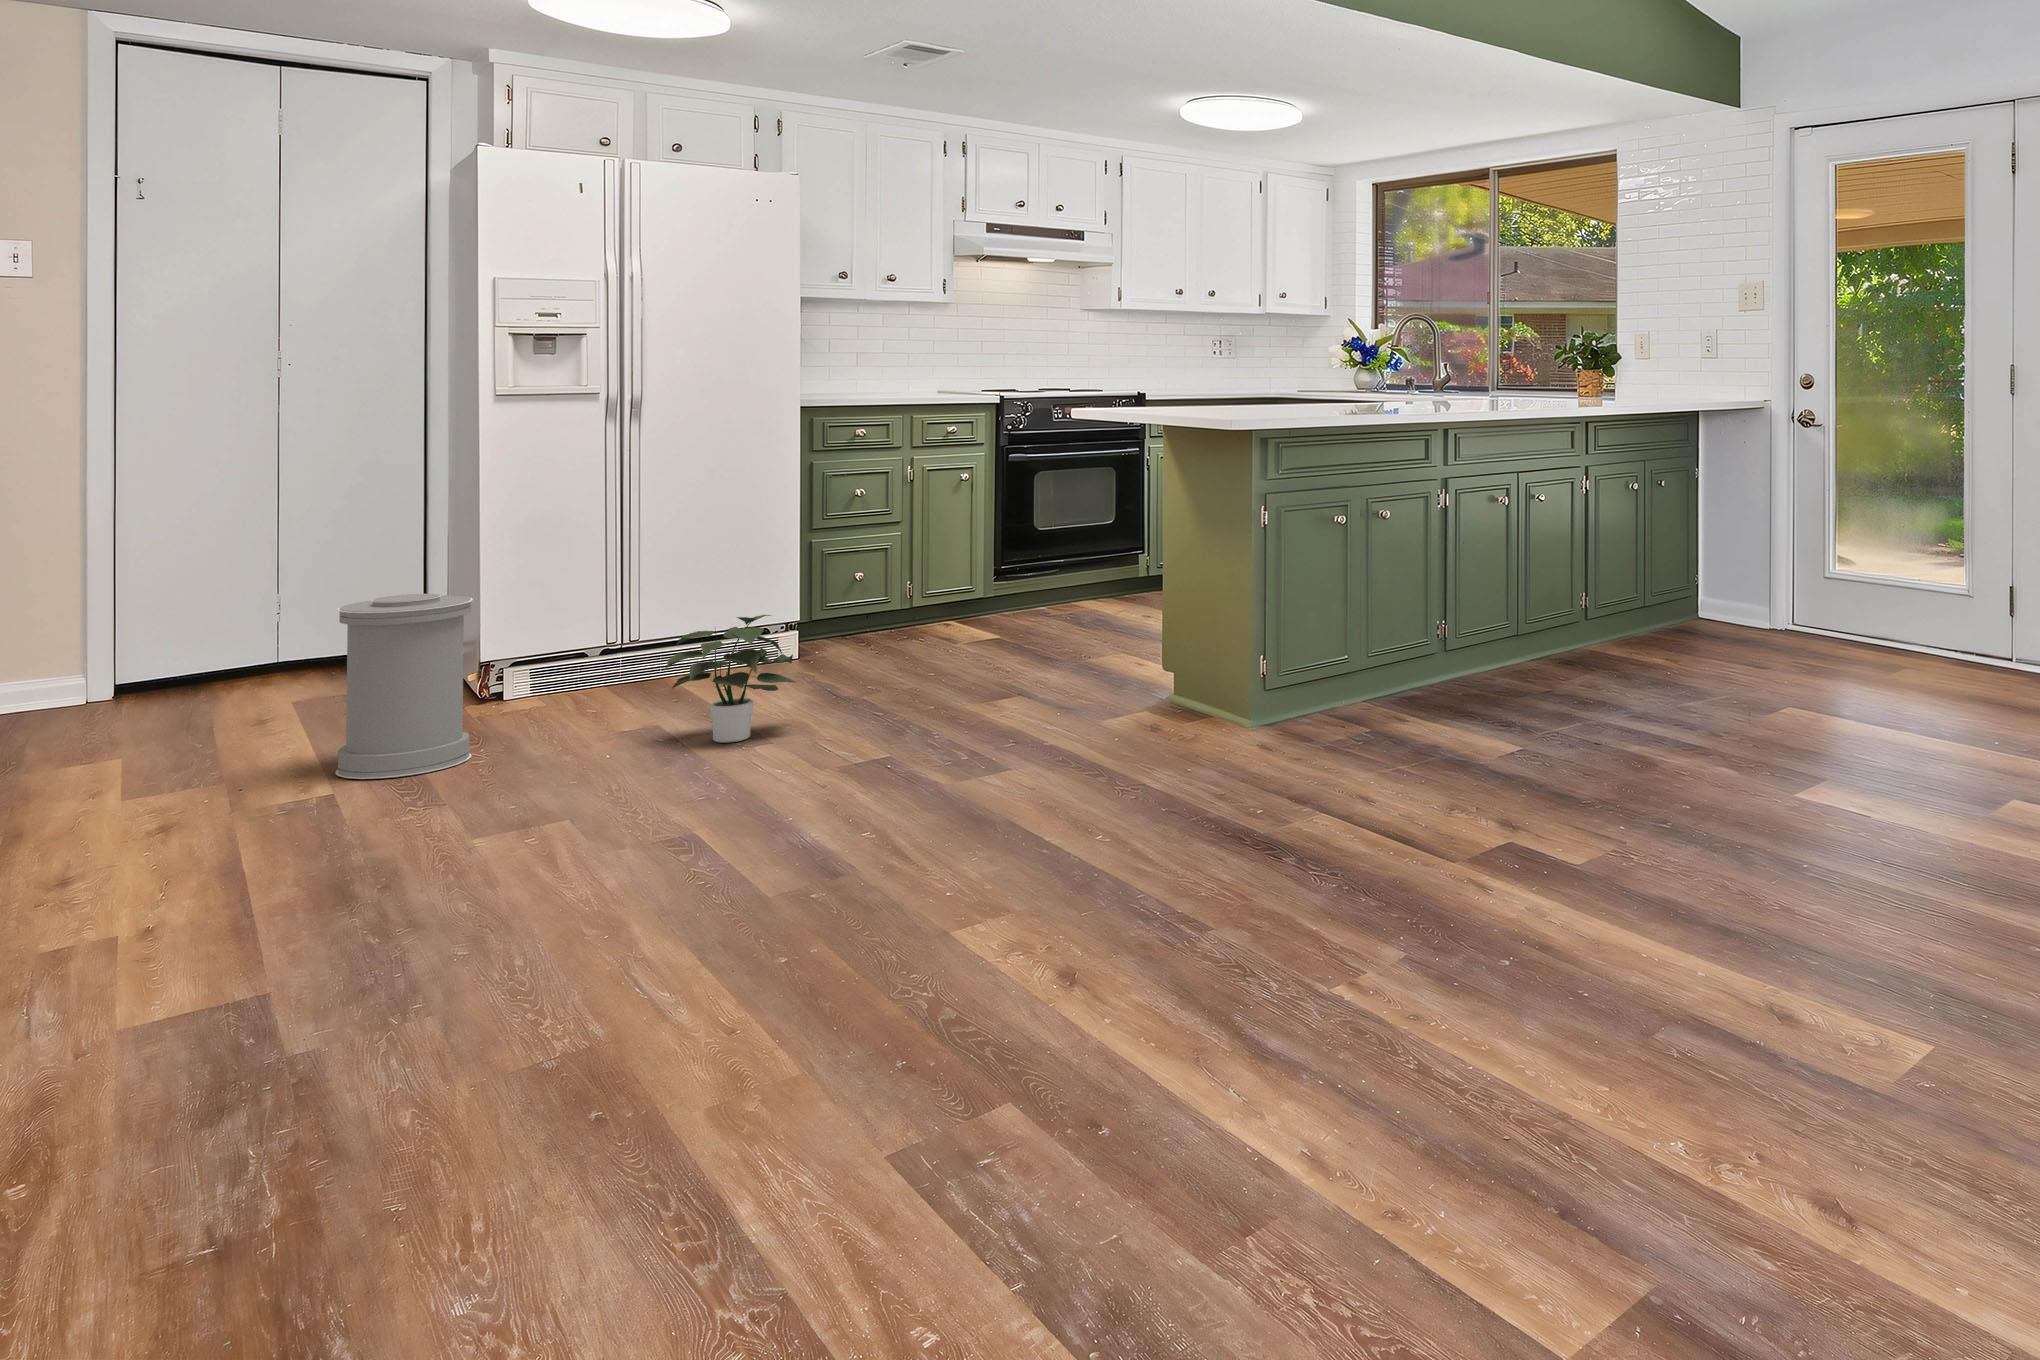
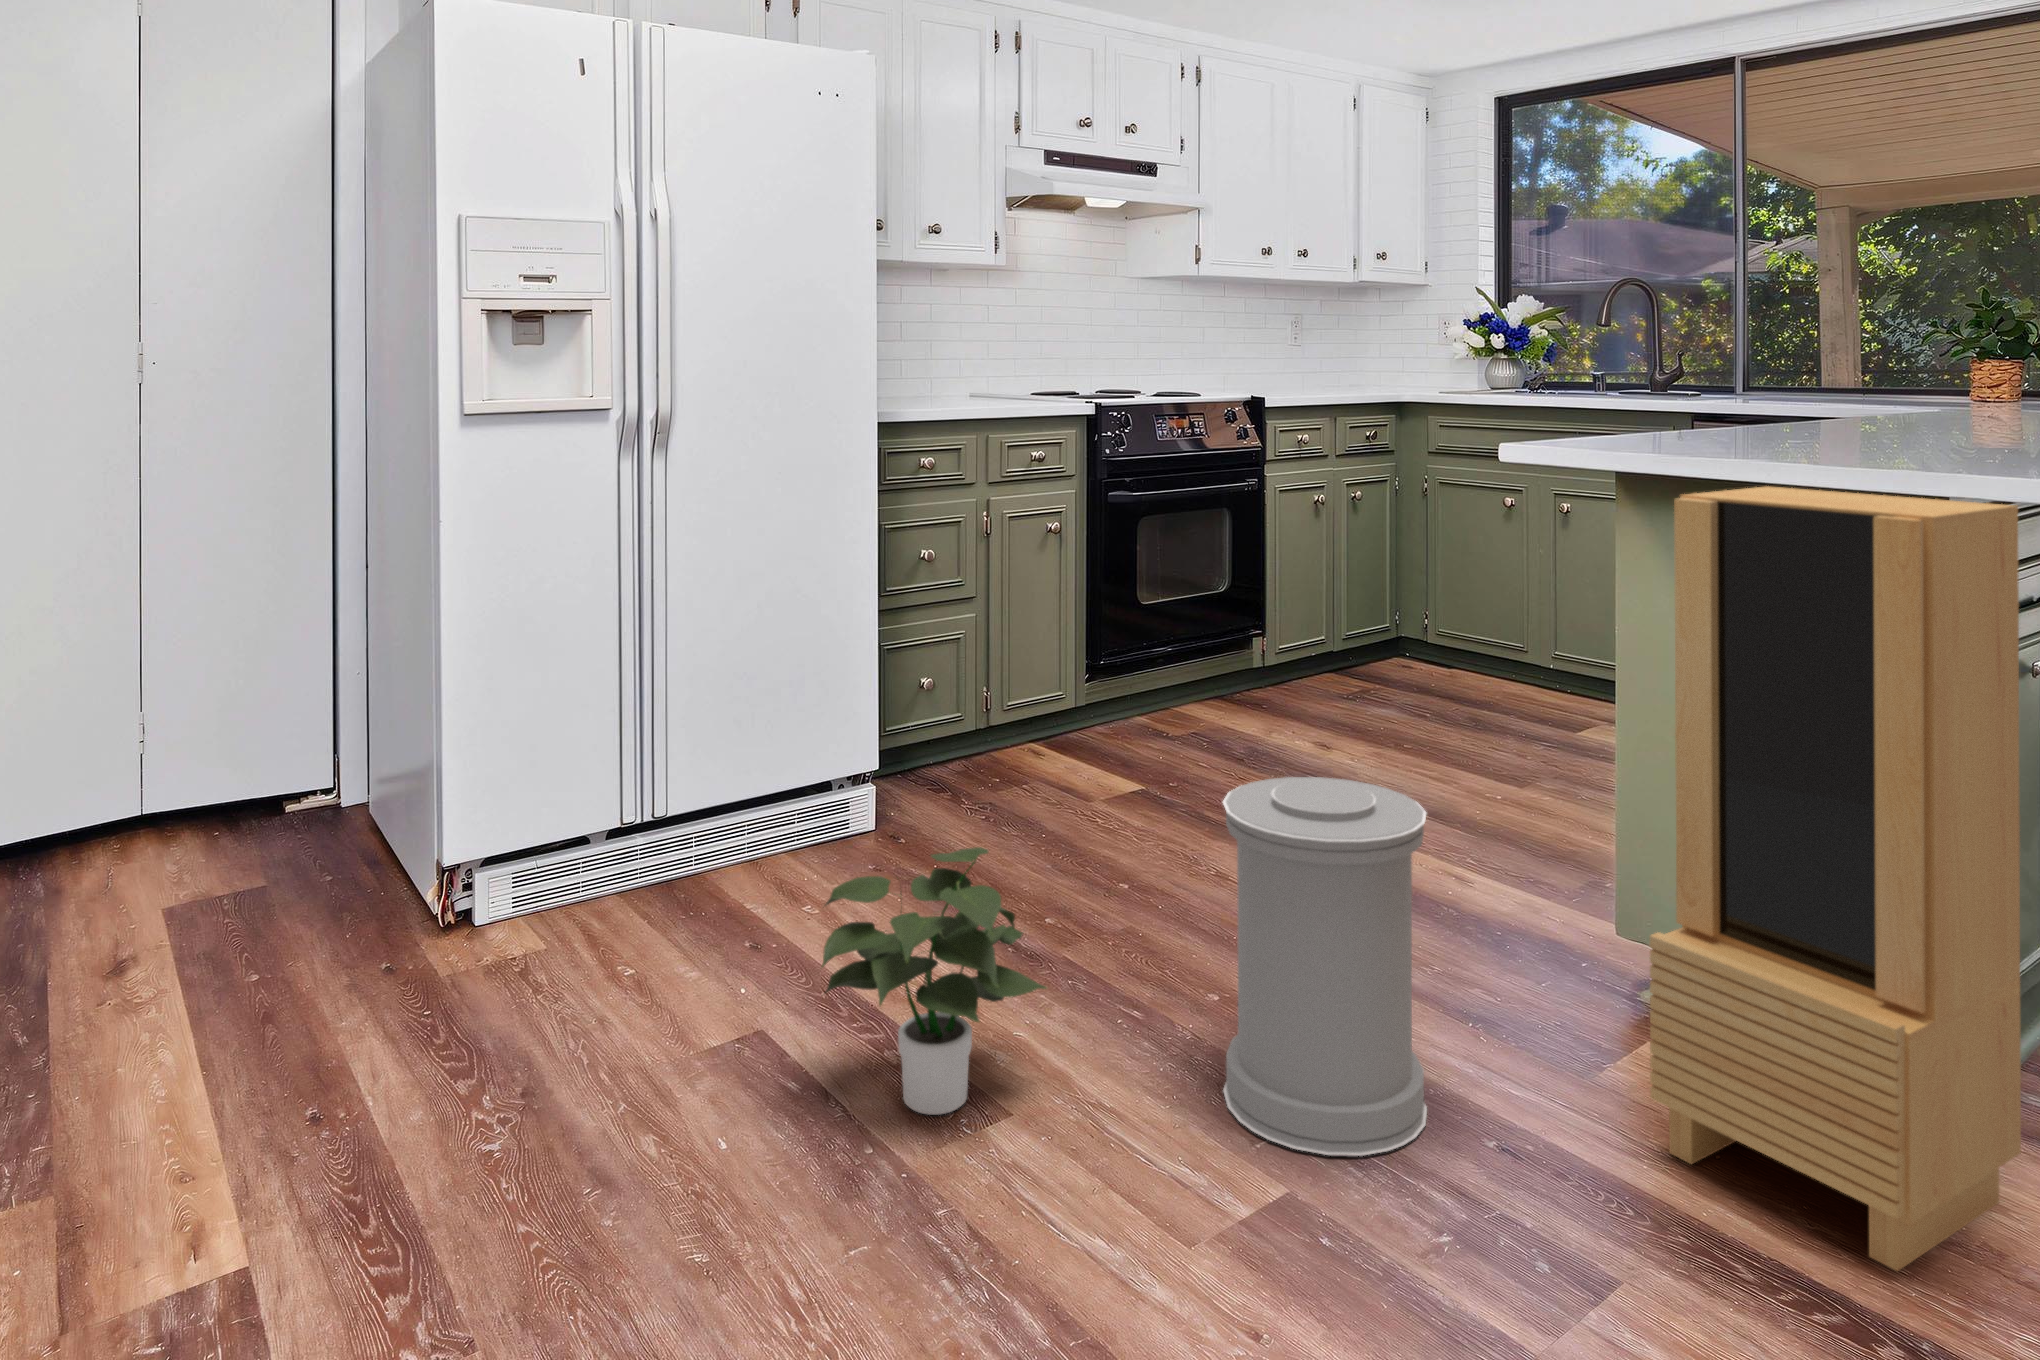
storage cabinet: none [1078,422,1226,758] -> present [1650,486,2021,1271]
trash can: present [336,594,473,779] -> present [1223,777,1427,1156]

